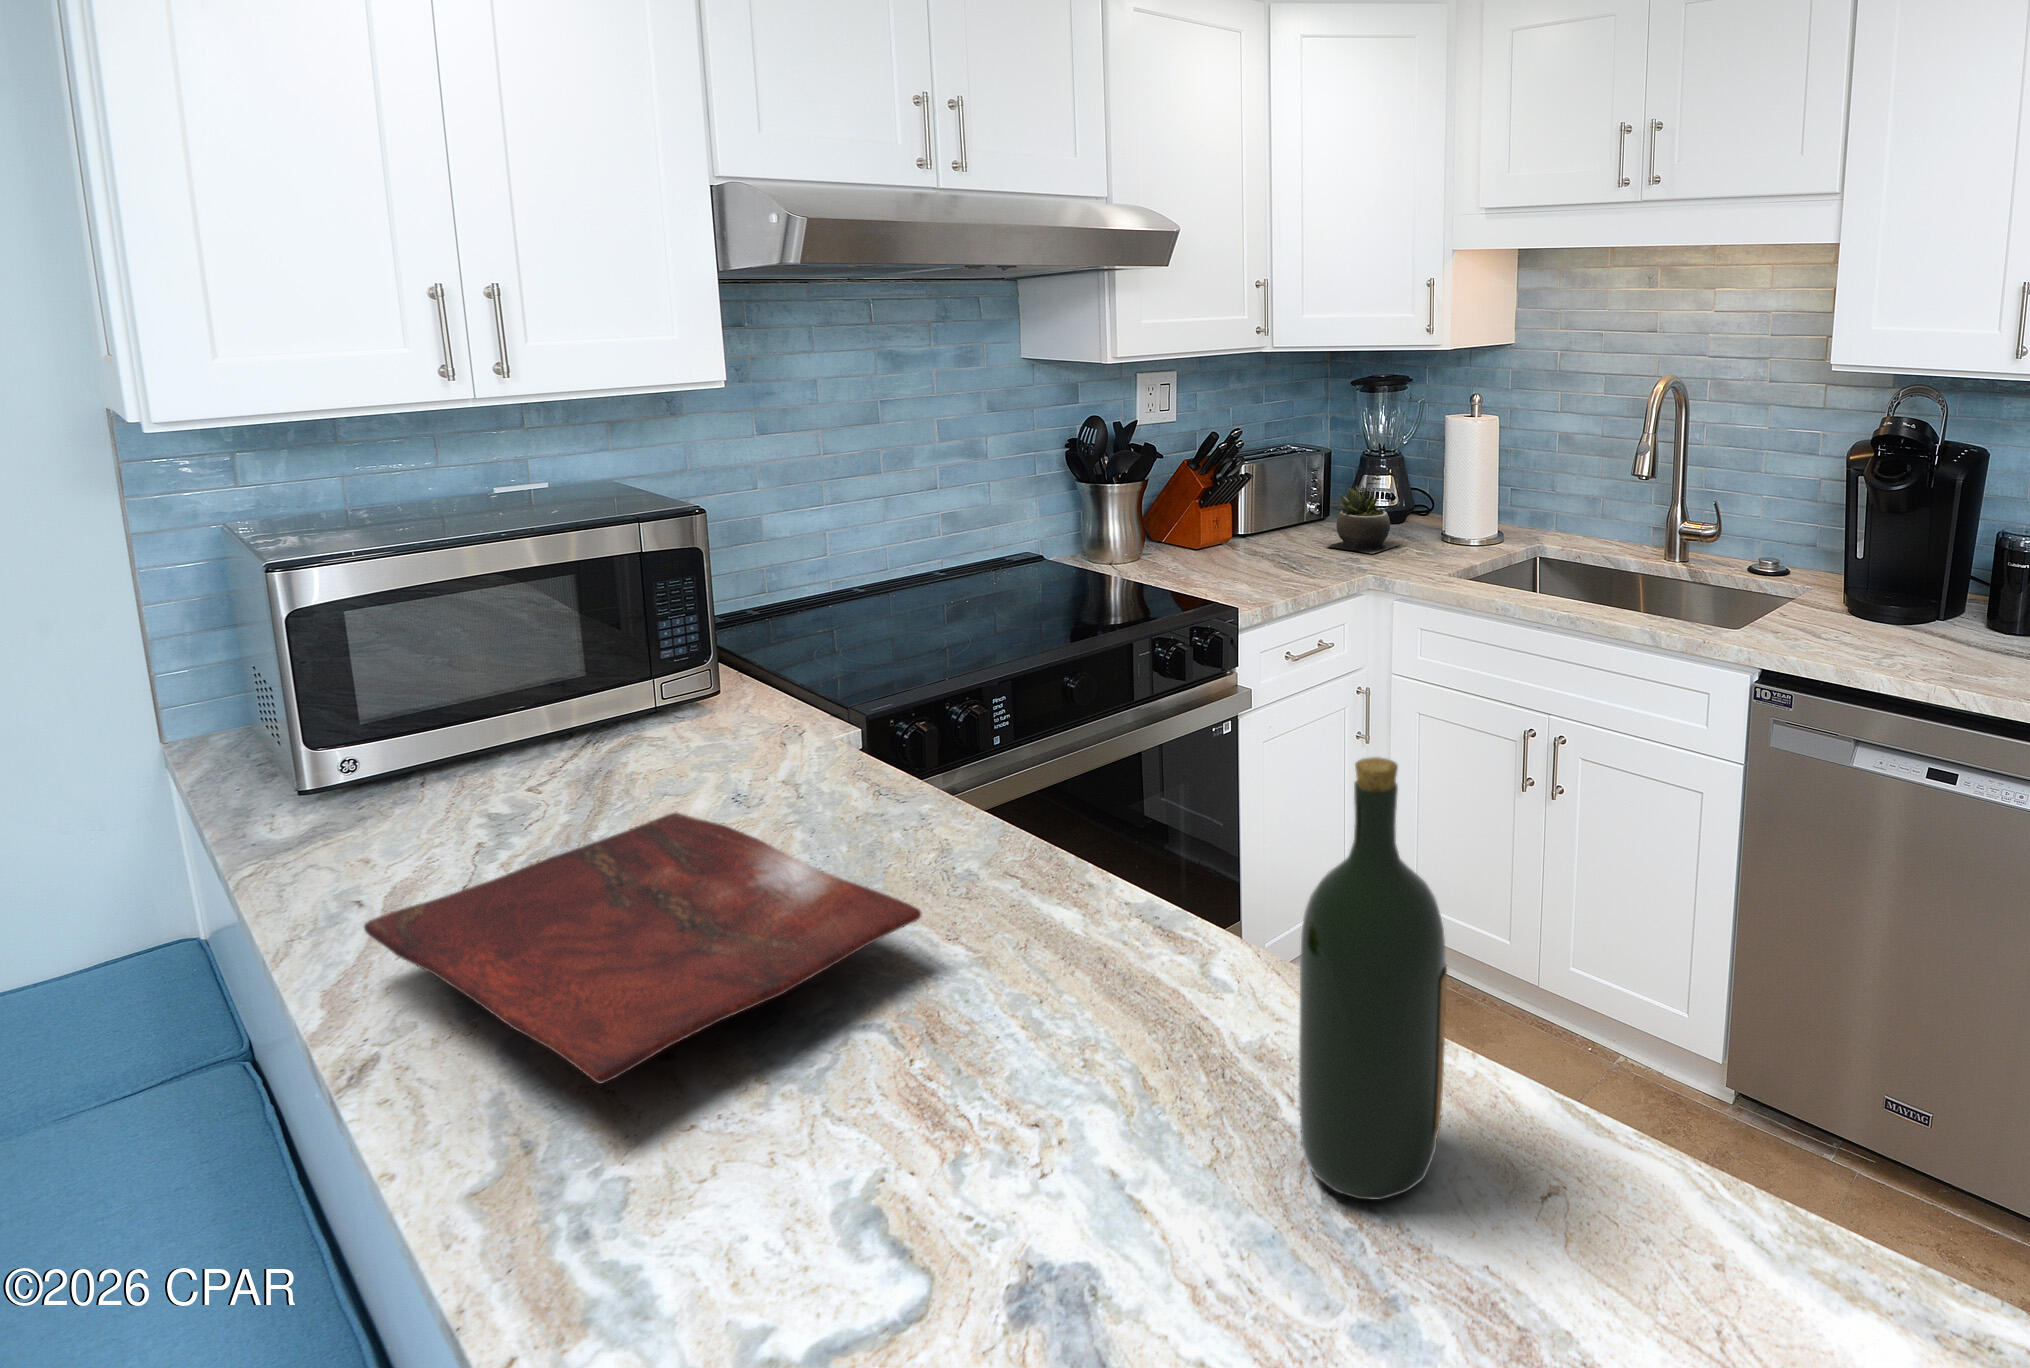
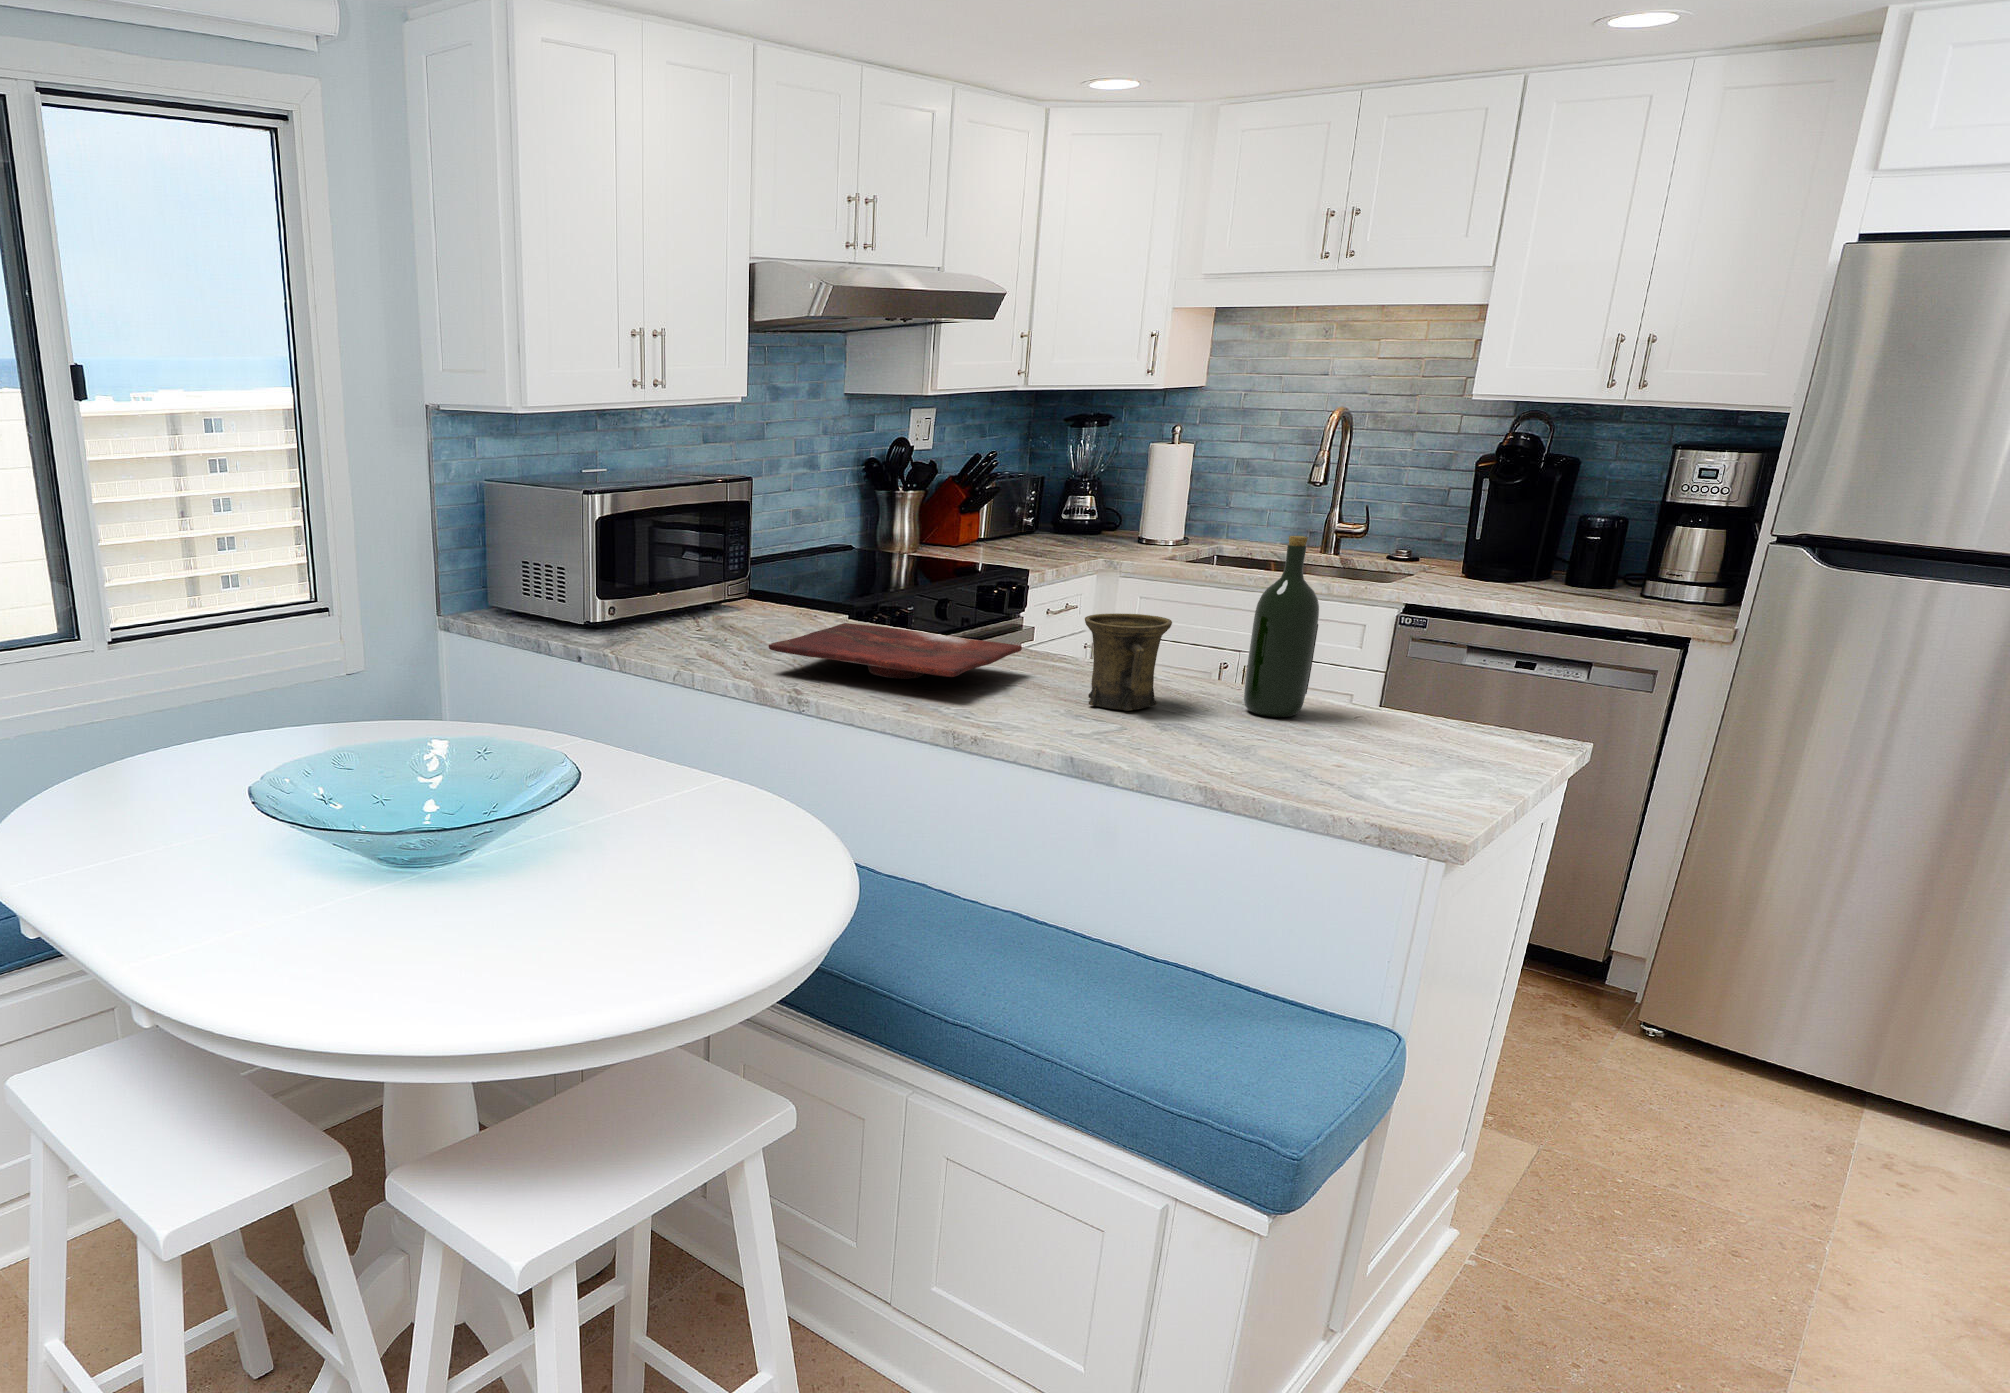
succulent plant: present [1326,486,1400,554] -> none [1054,496,1111,549]
mug: none [913,894,1120,1181] -> present [1085,613,1172,710]

